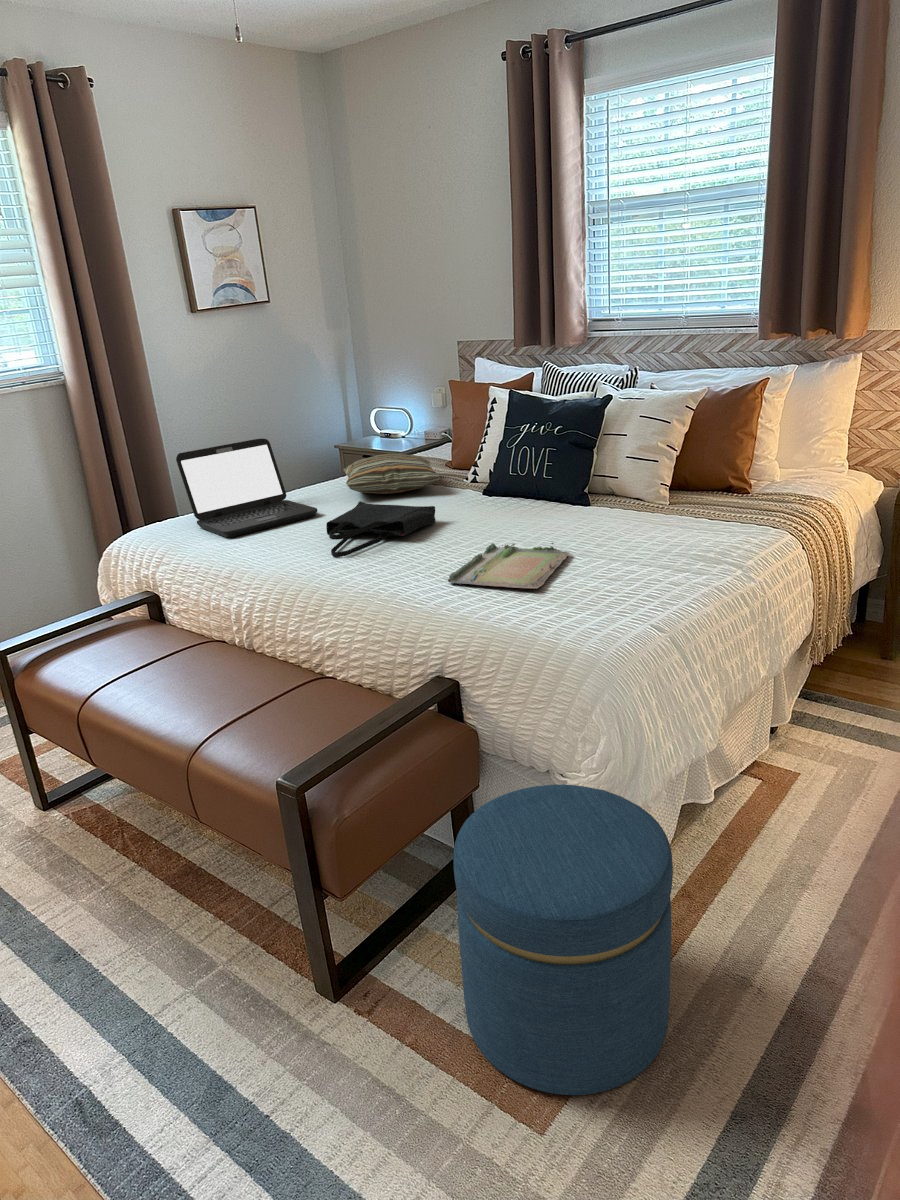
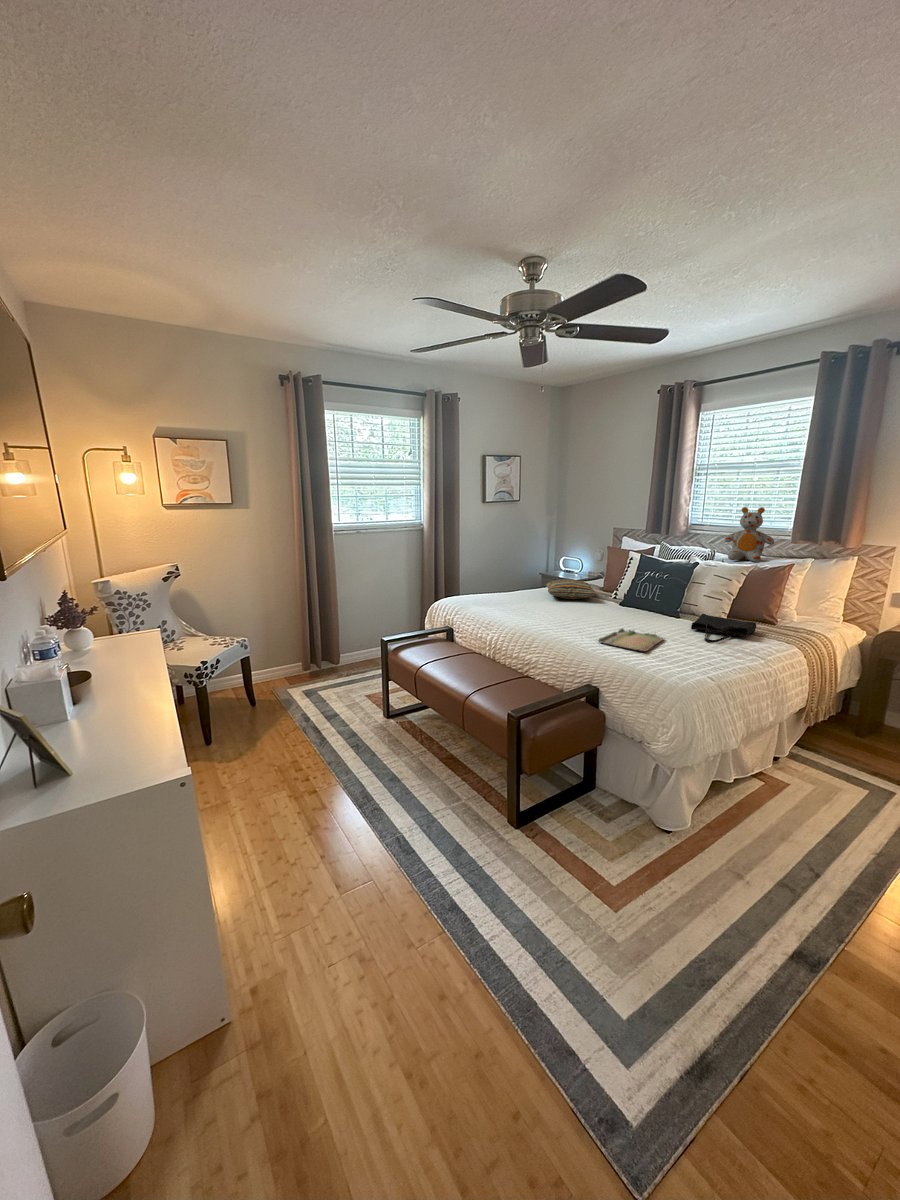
stuffed bear: none [651,277,732,382] -> present [724,507,774,562]
laptop: present [176,439,317,538] -> none [470,564,532,608]
tote bag: present [326,501,435,557] -> present [691,614,756,643]
ottoman: present [453,784,673,1095] -> none [582,744,703,903]

